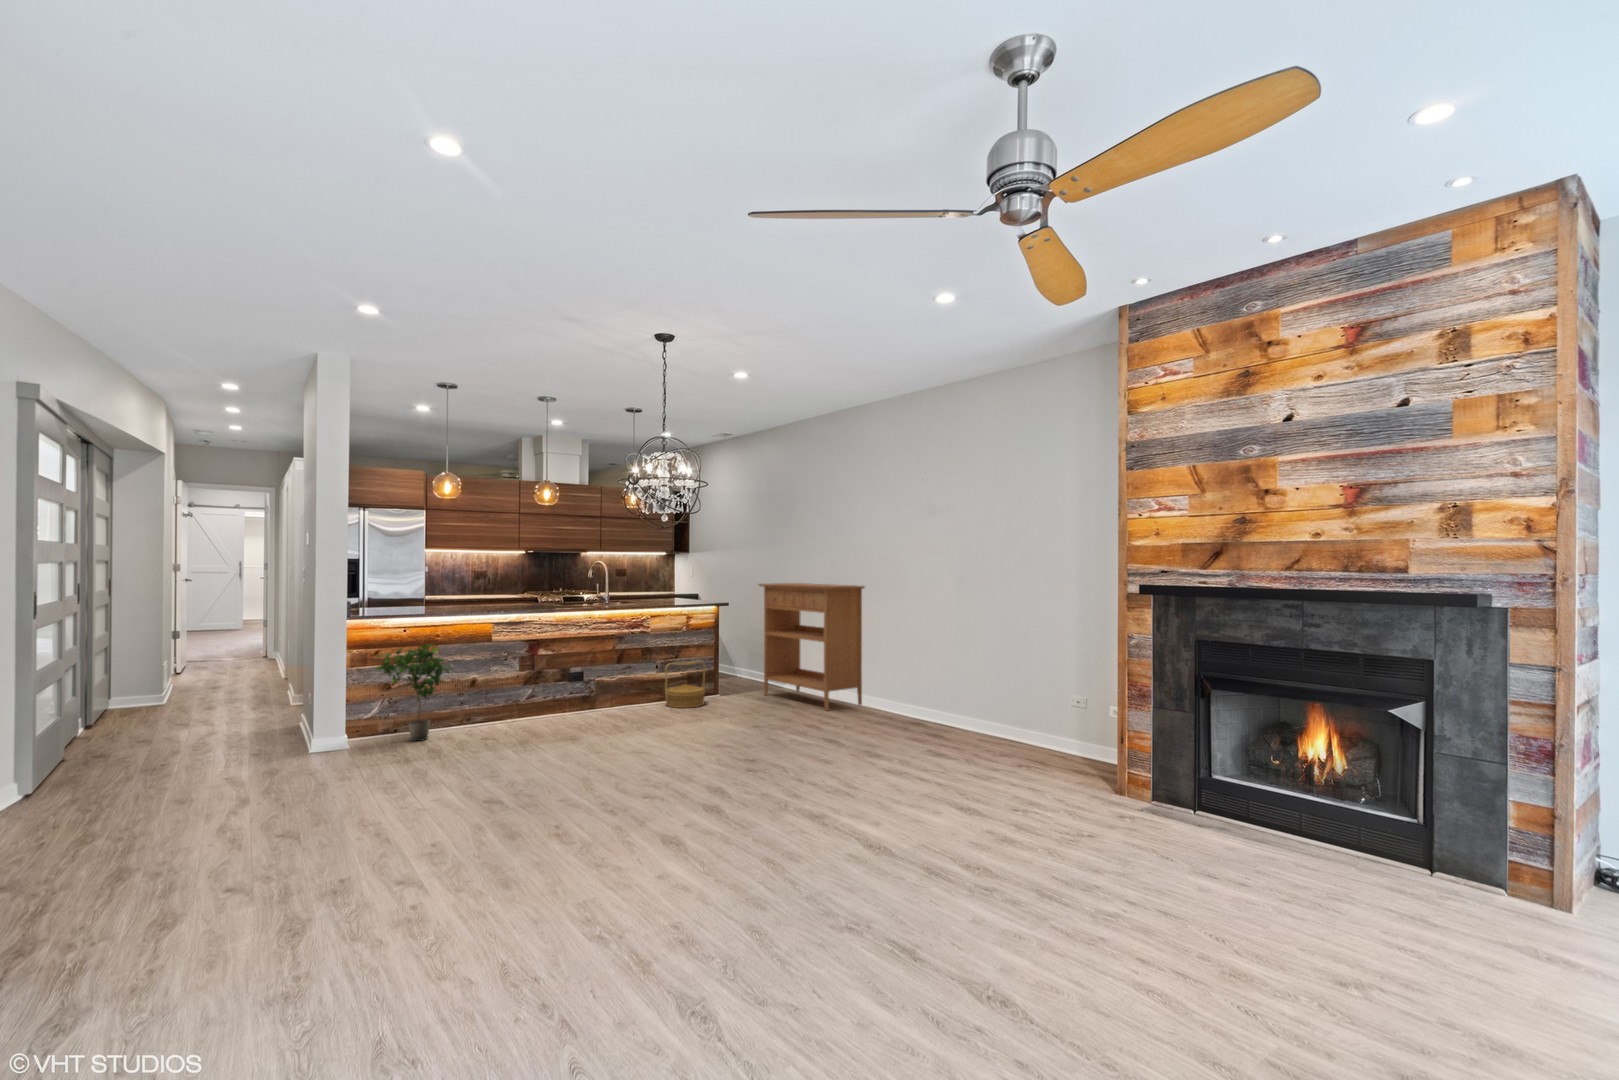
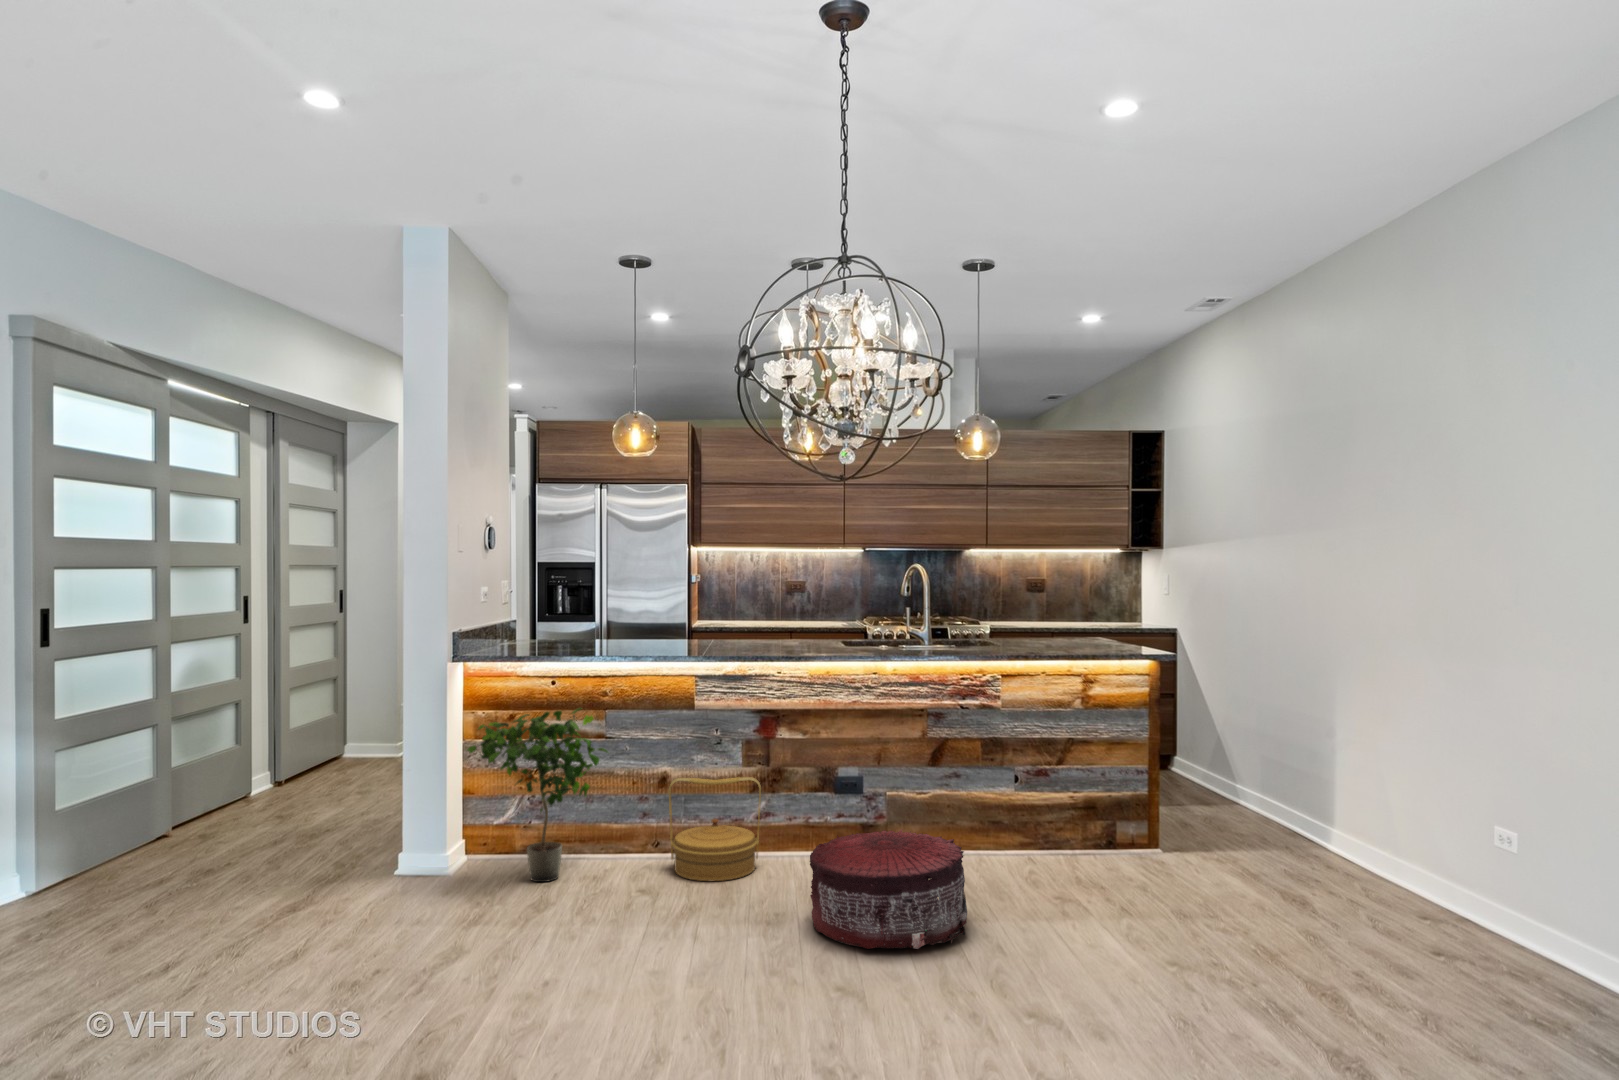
console table: present [759,583,865,710] -> none [1245,613,1538,956]
woven basket: present [665,661,705,708] -> present [668,777,761,881]
pouf: none [589,688,667,736] -> present [810,829,967,949]

